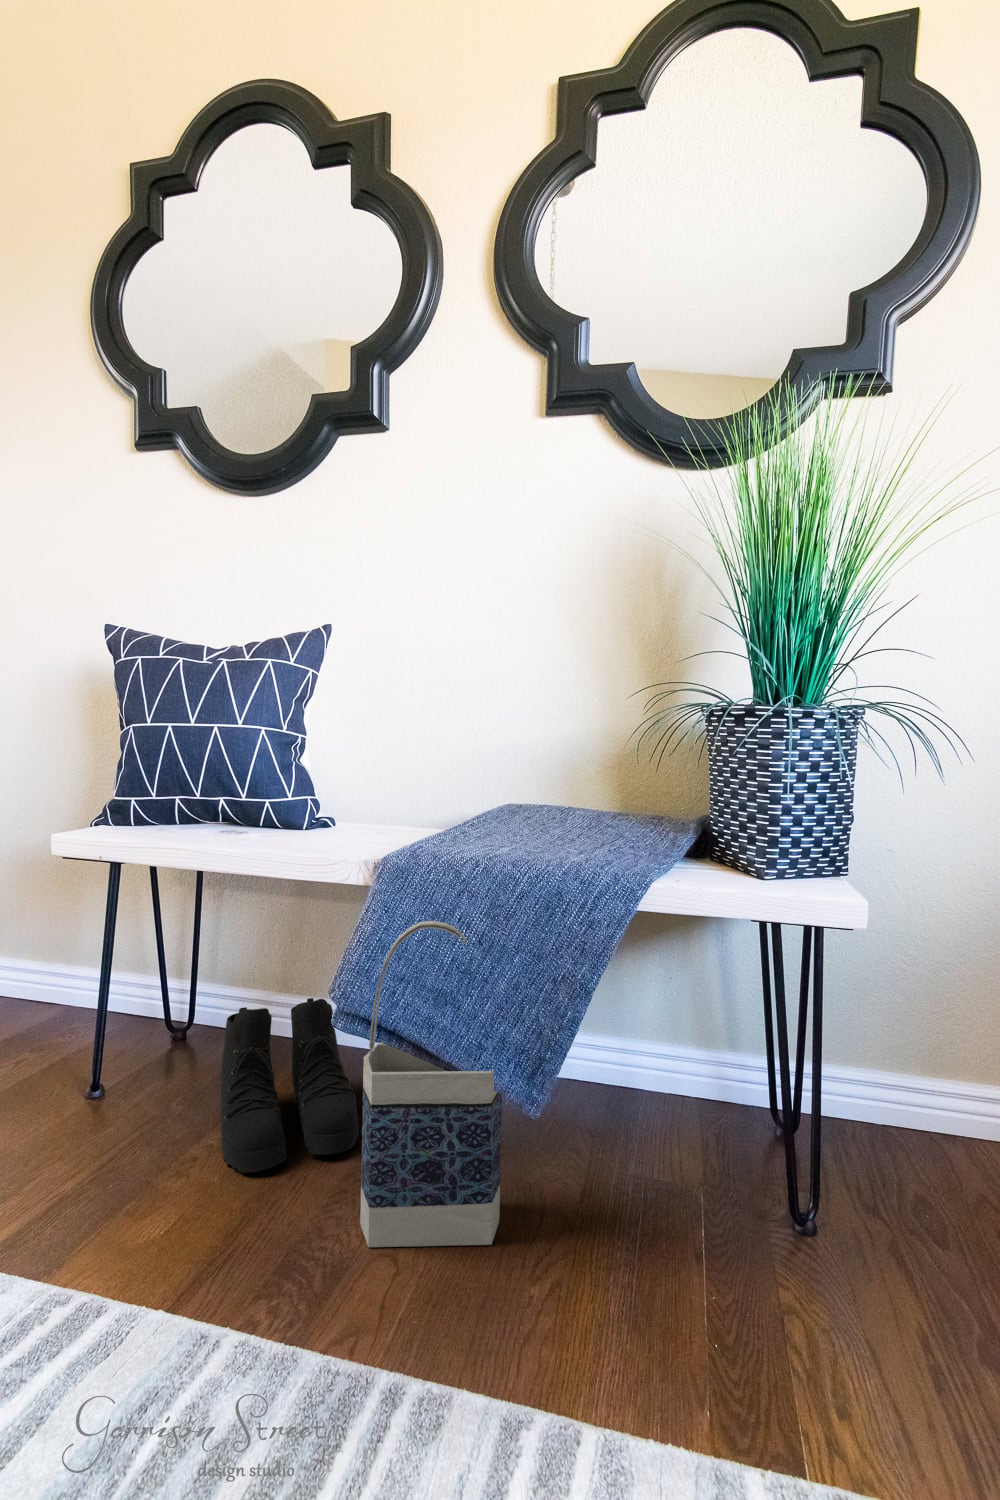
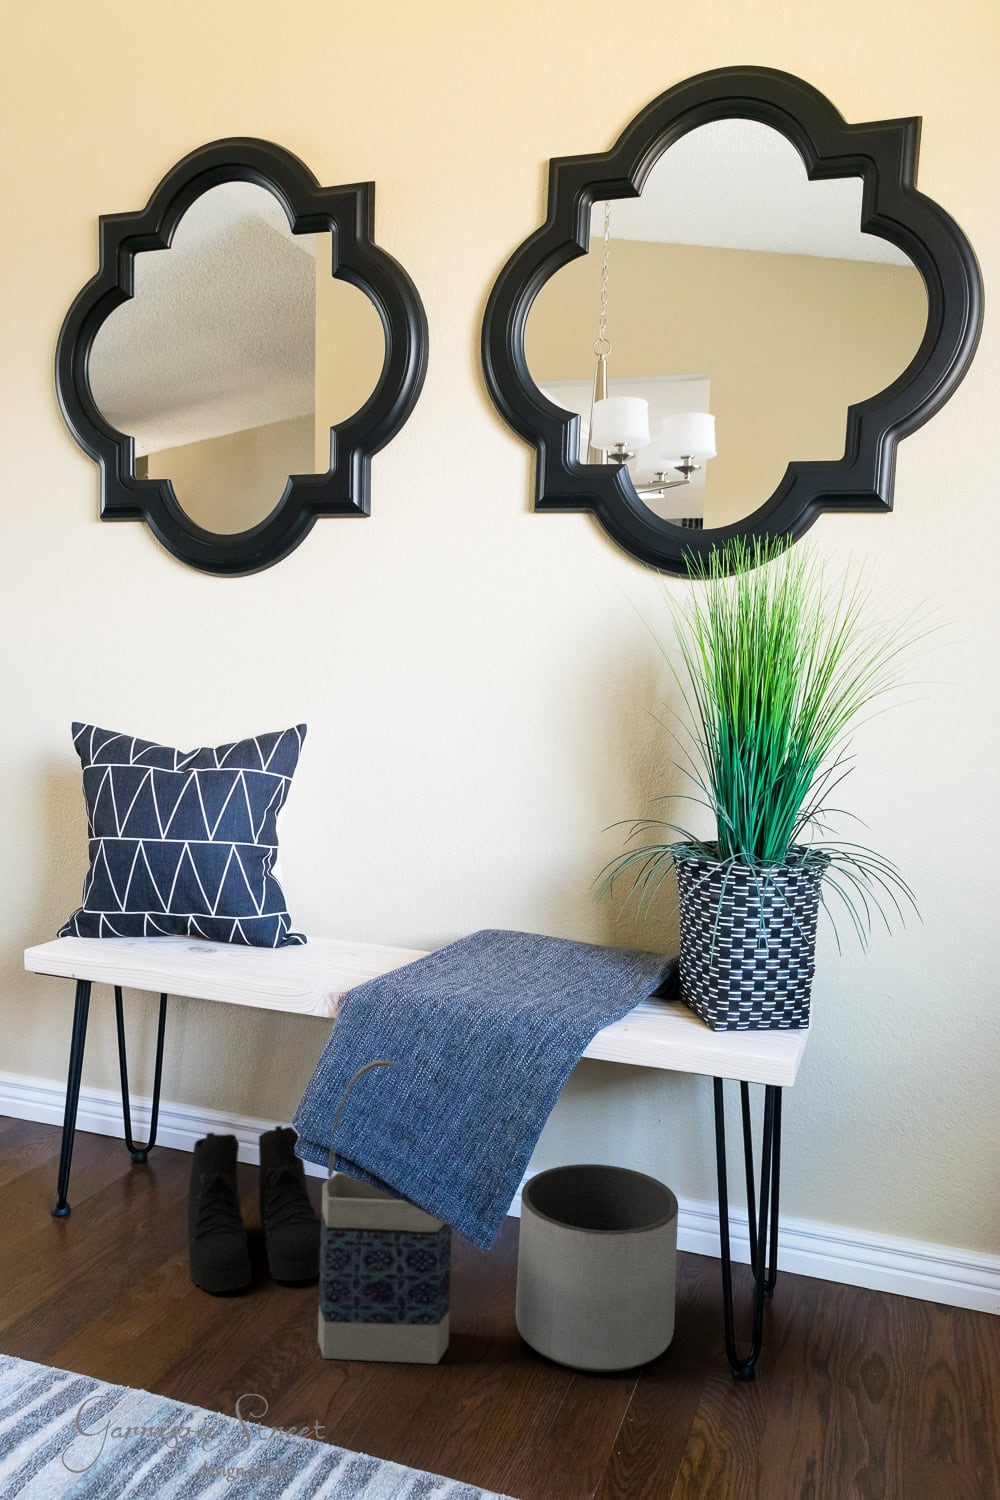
planter: none [562,1022,729,1241] -> present [516,1164,678,1372]

